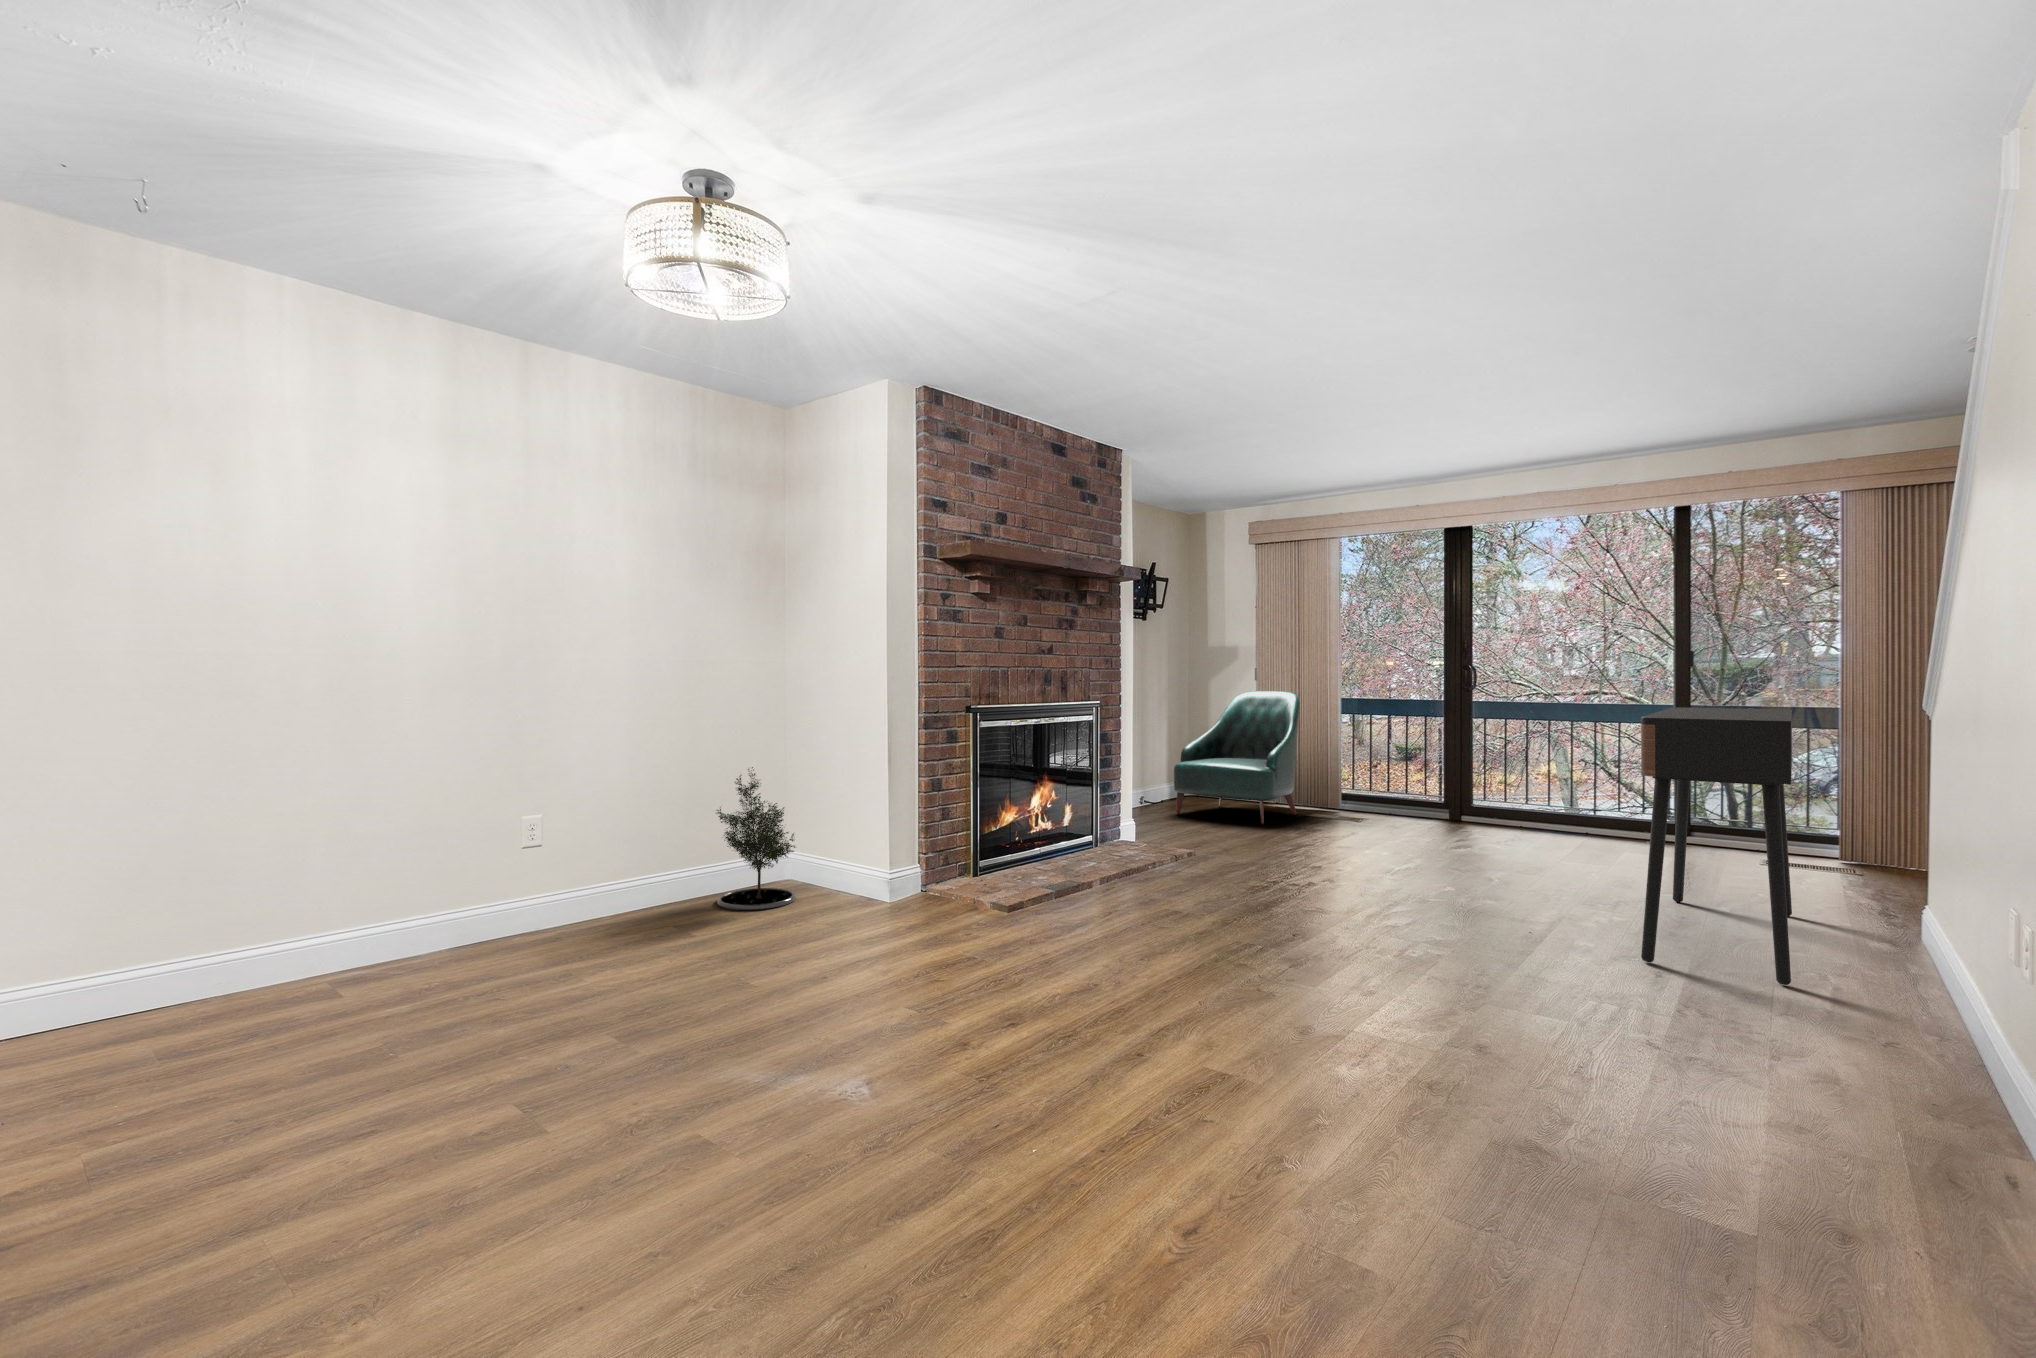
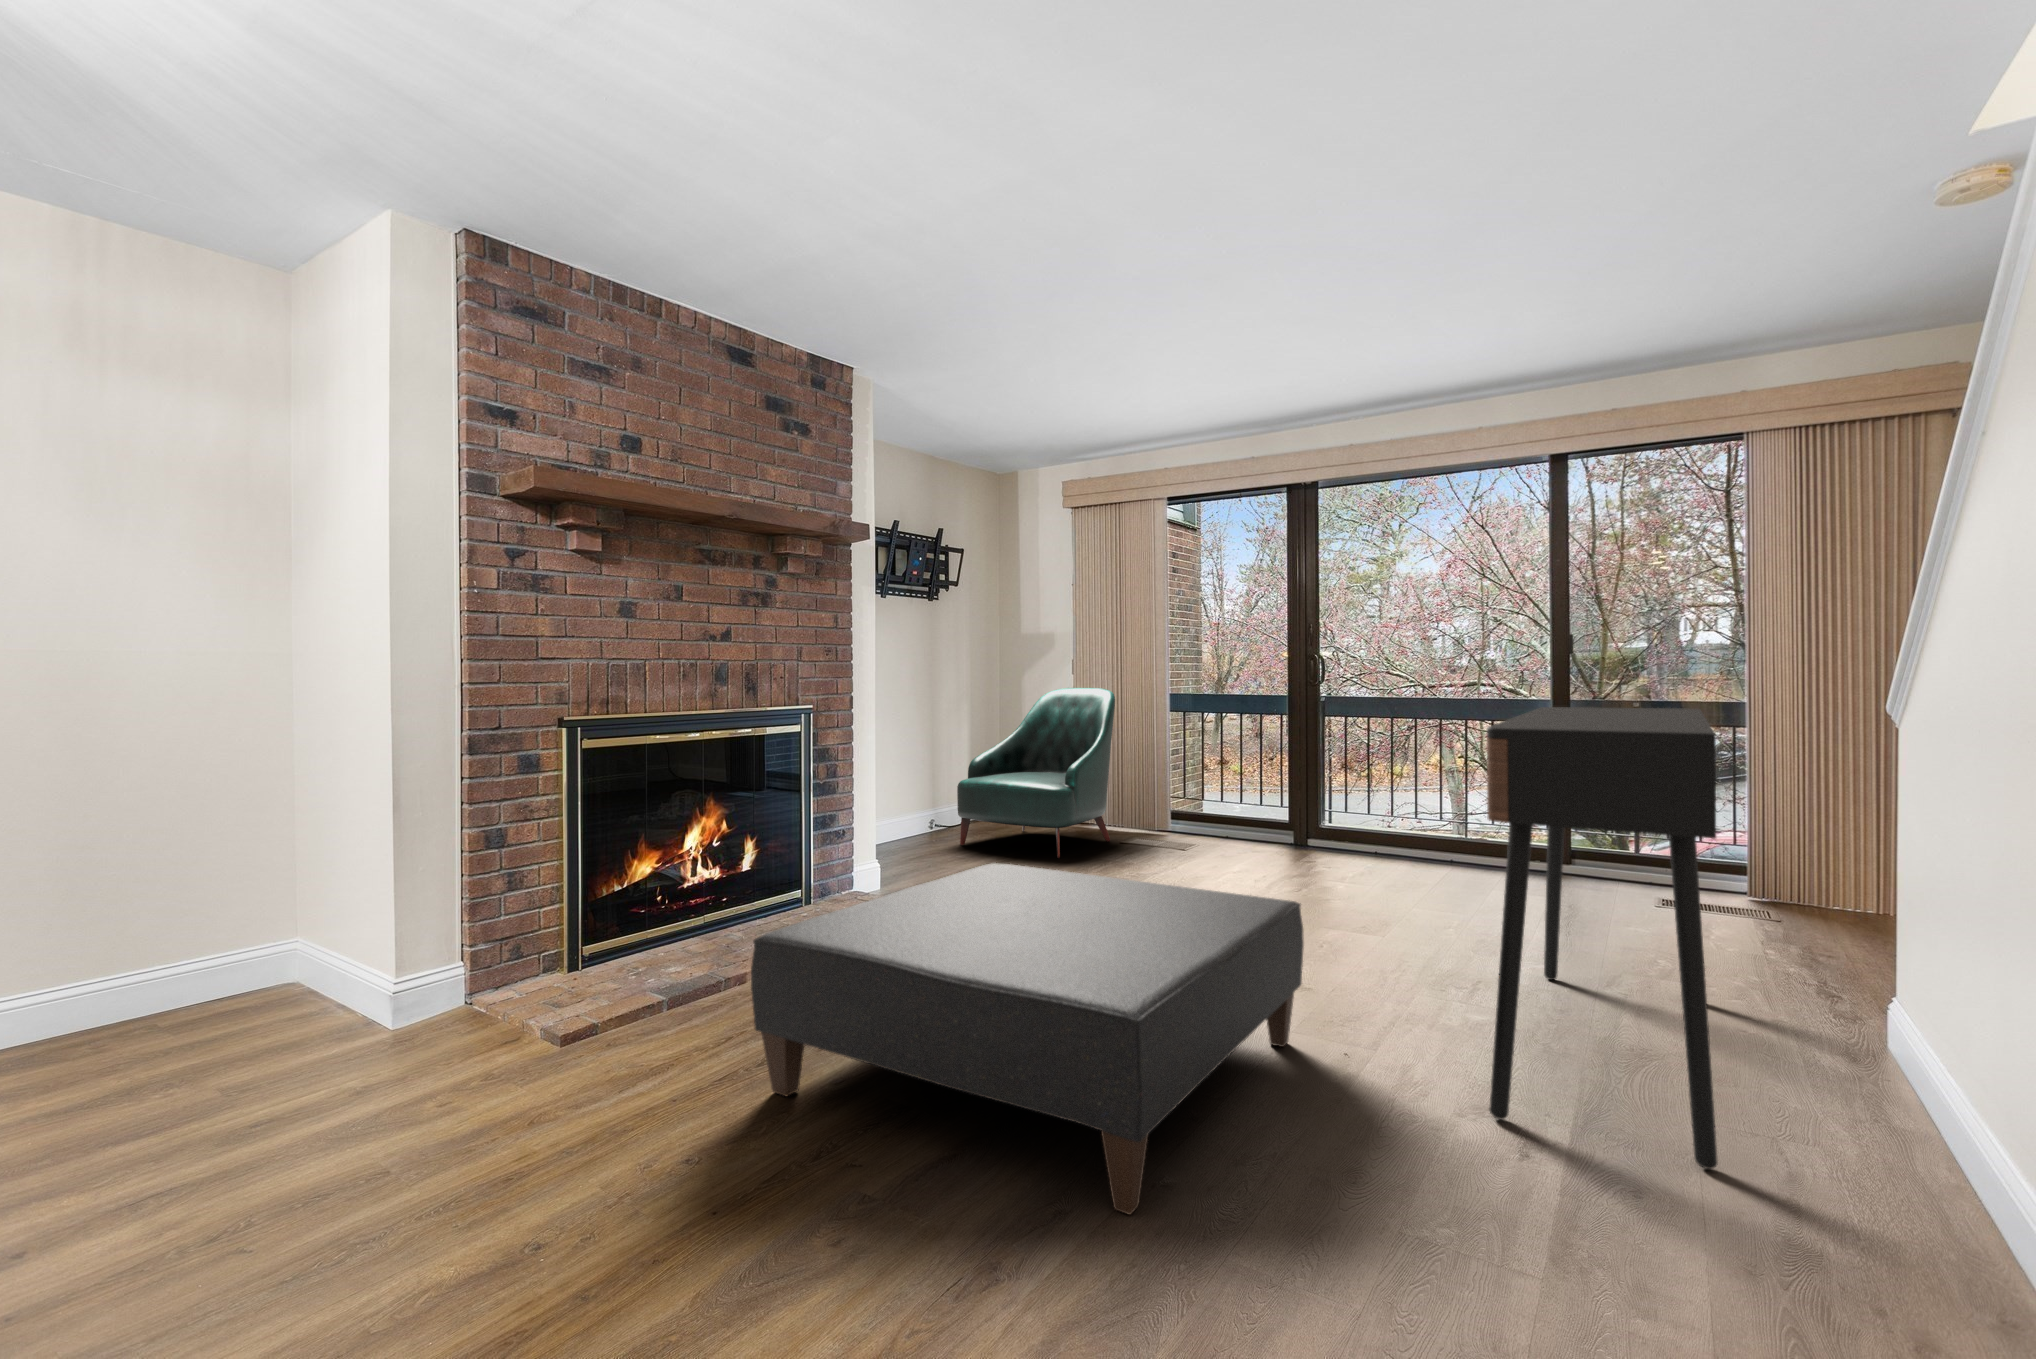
potted tree: present [717,767,795,910] -> none [83,819,257,1055]
ottoman: none [1158,811,1506,989] -> present [751,863,1304,1214]

